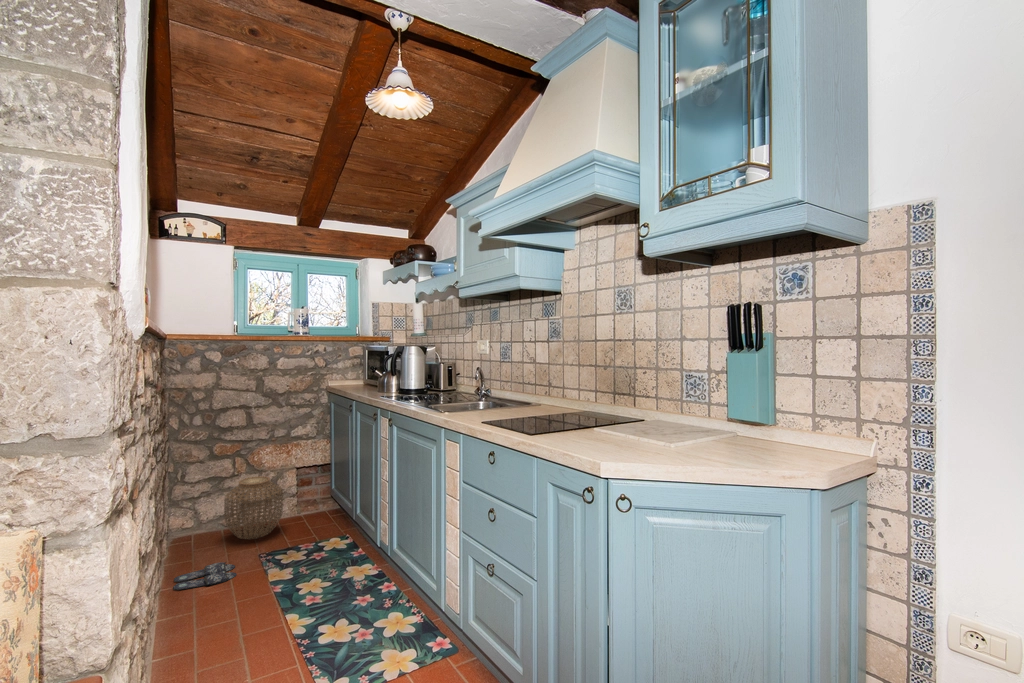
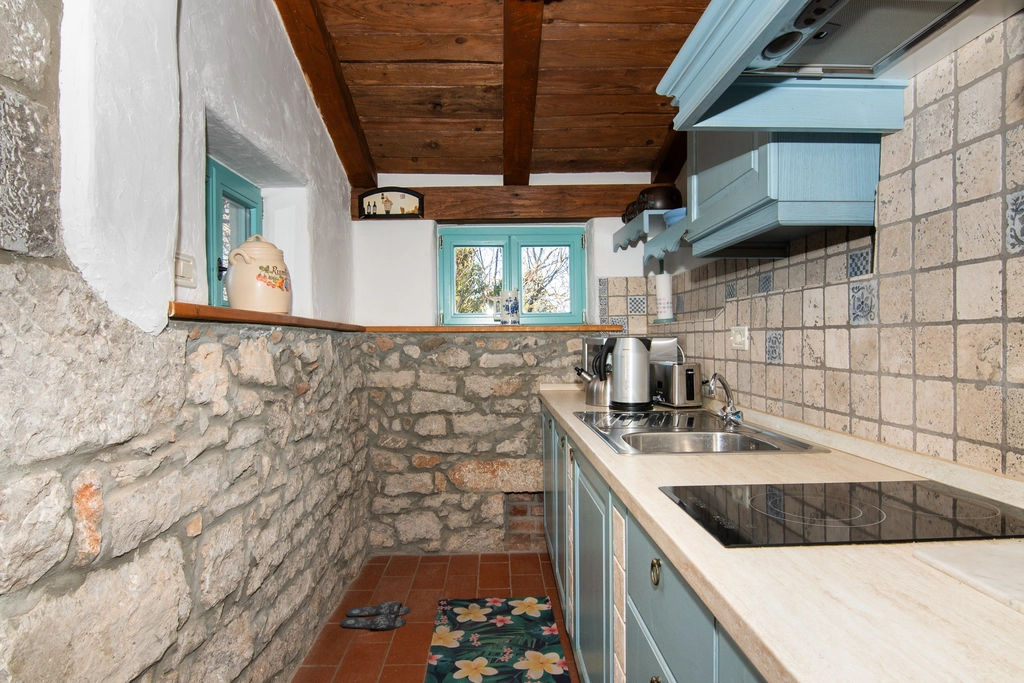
woven basket: present [224,476,283,539] -> none [416,499,481,577]

